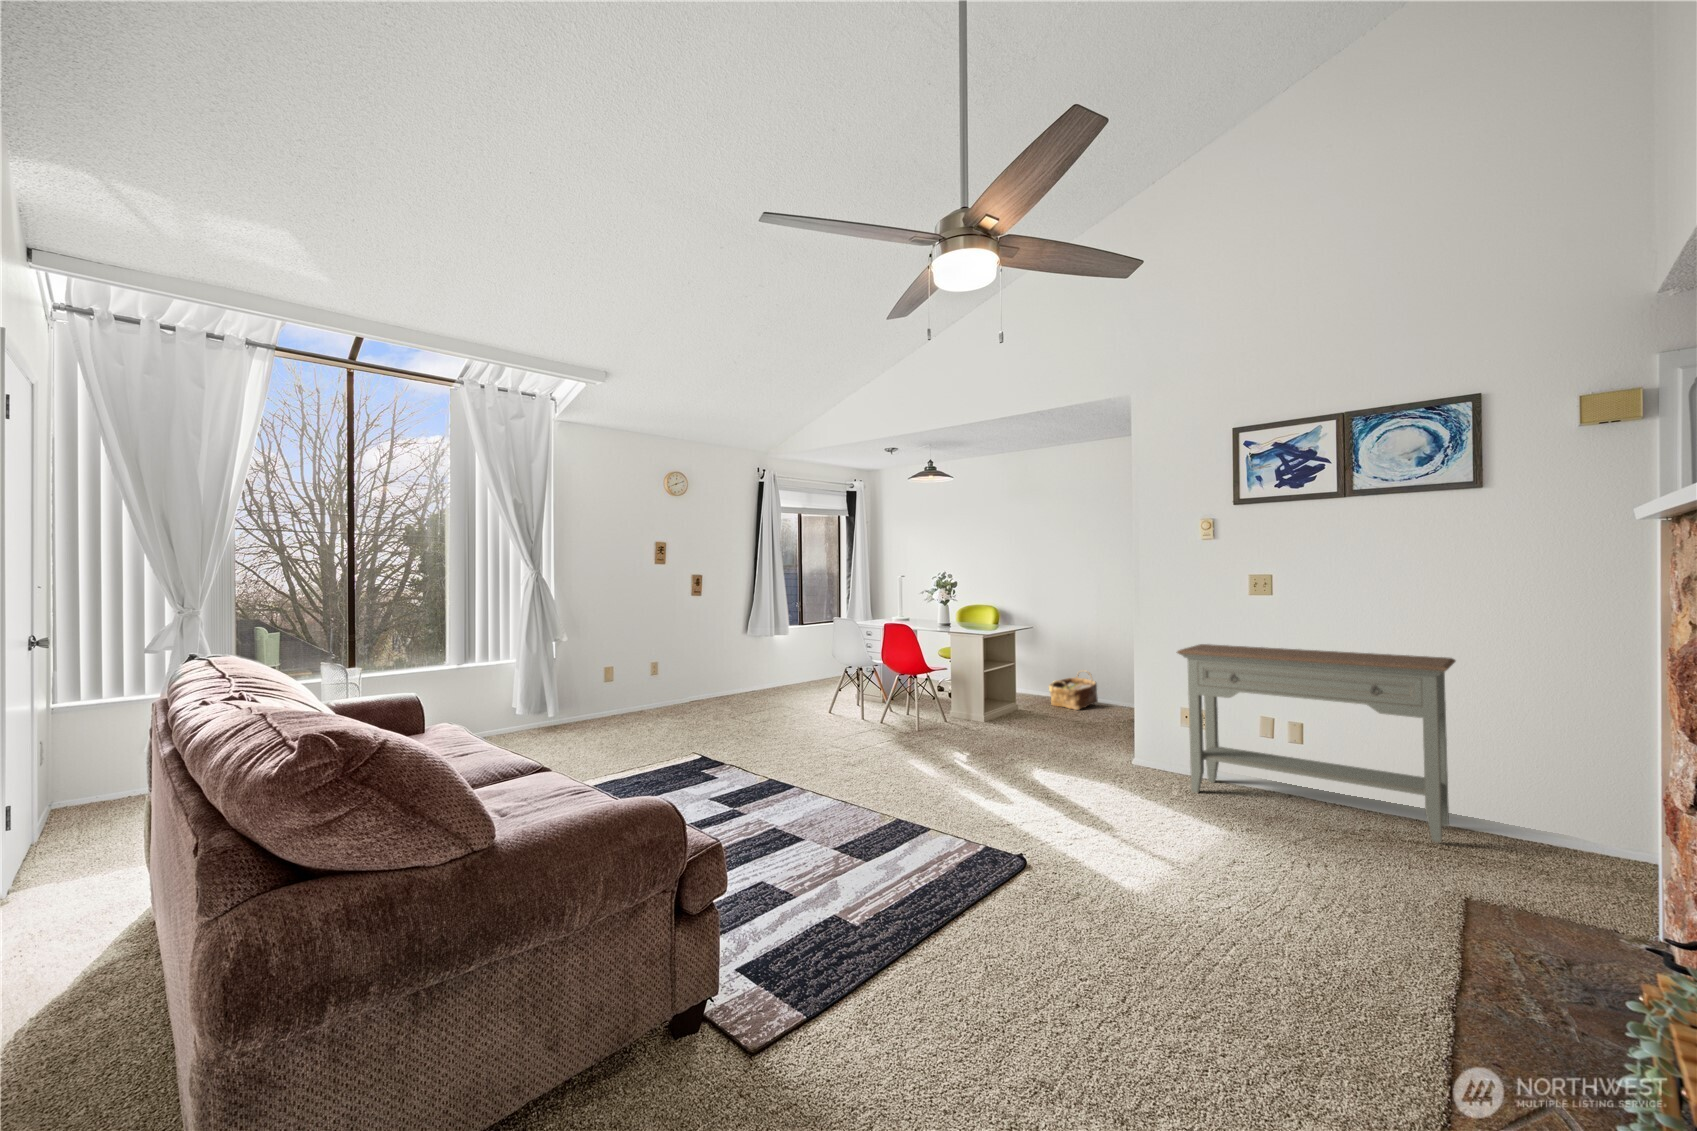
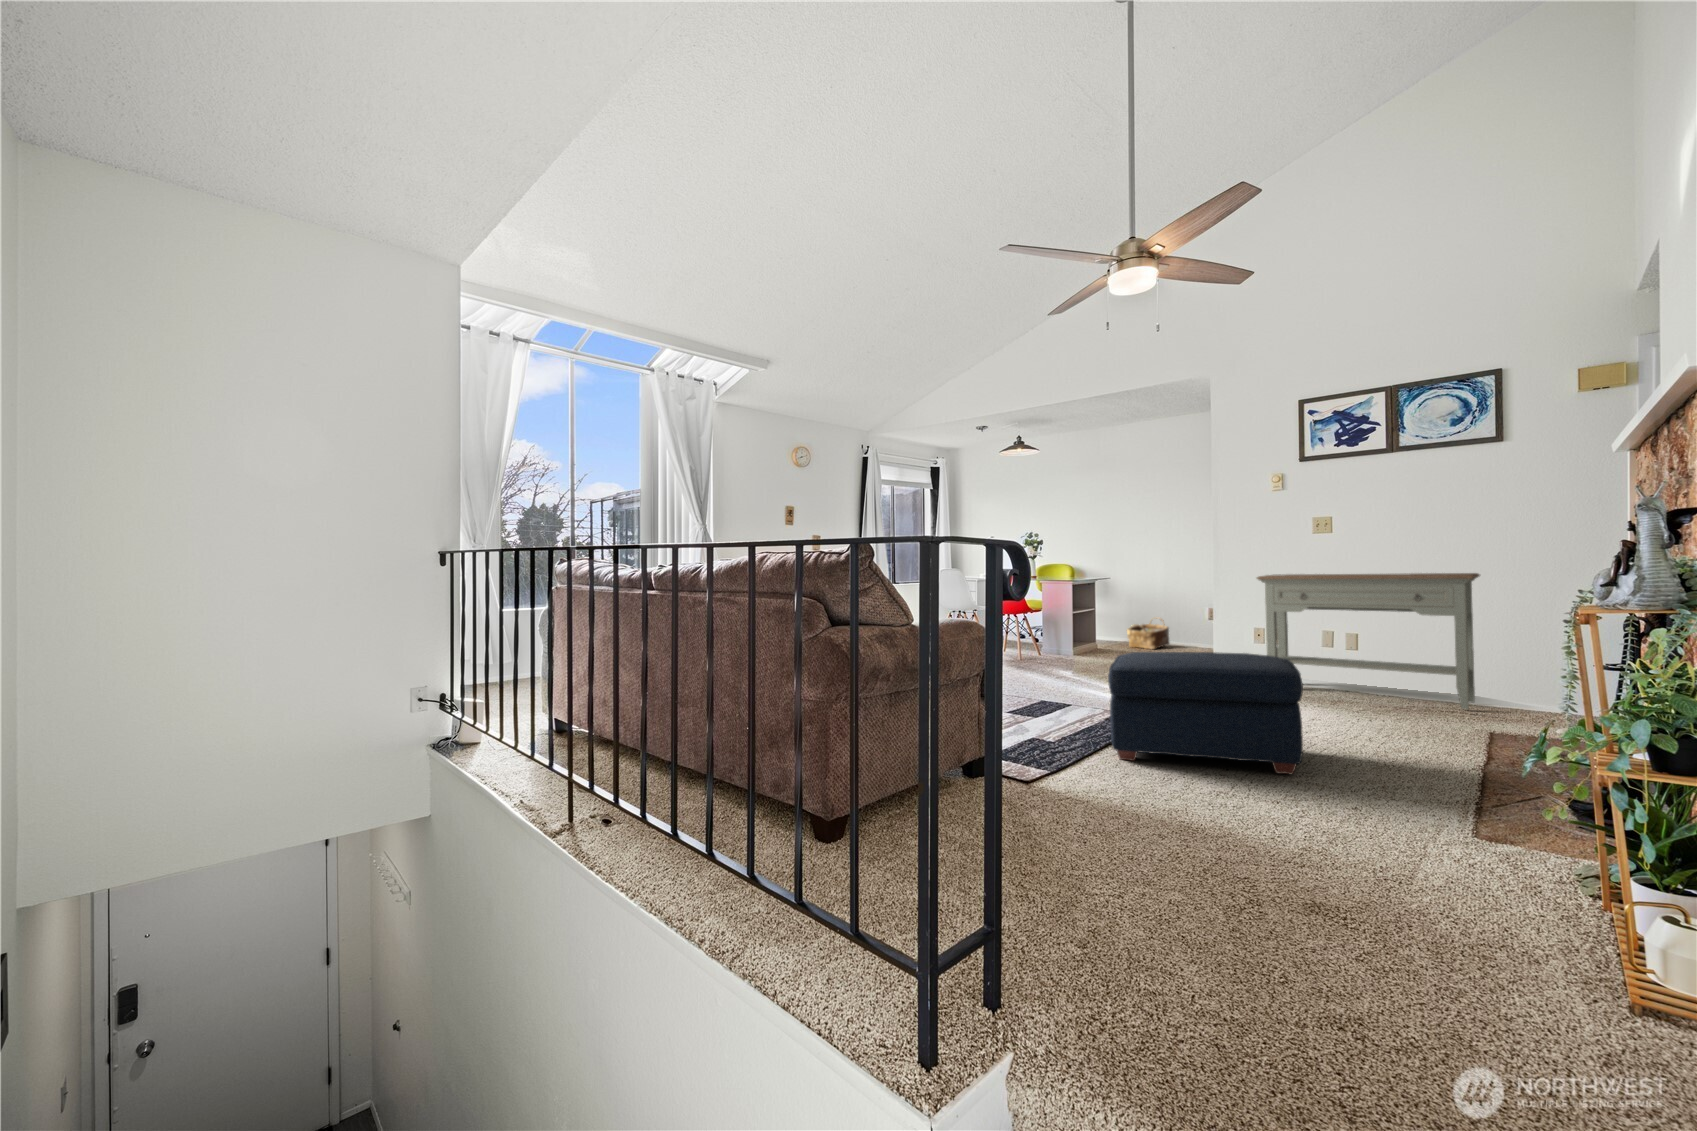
ottoman: none [918,791,1192,1028] -> present [1108,652,1303,774]

